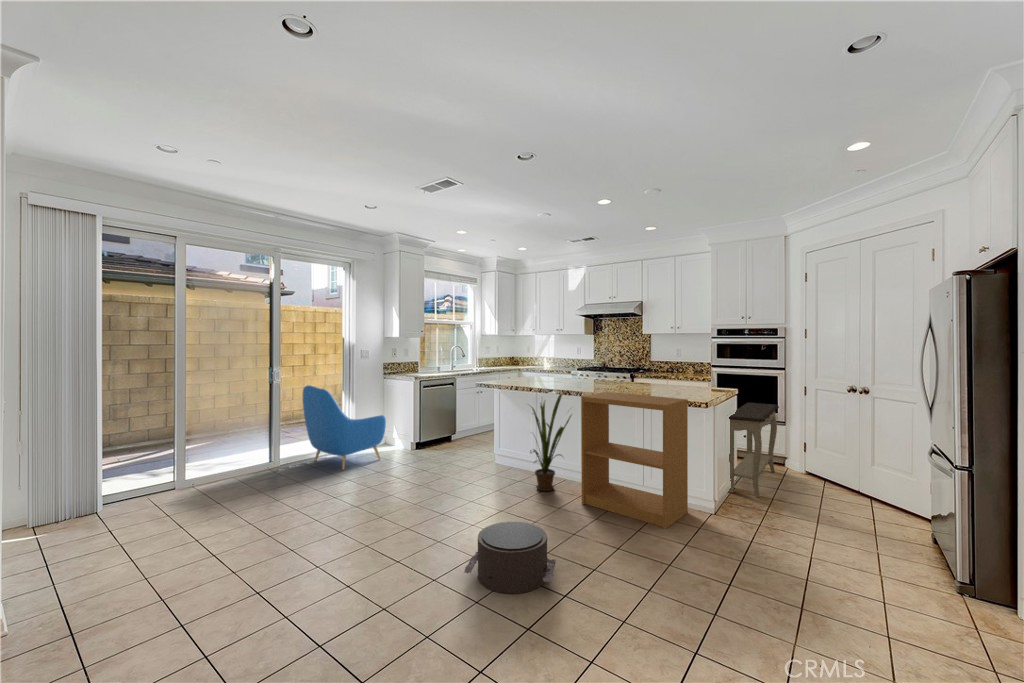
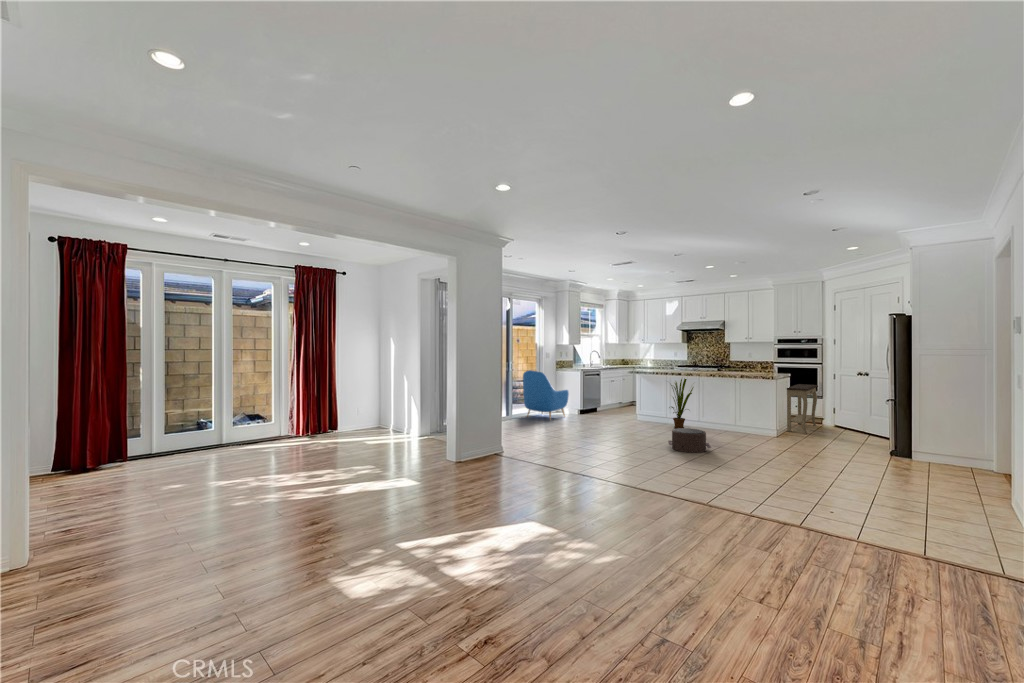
bookshelf: present [581,392,688,529] -> none [705,374,766,441]

